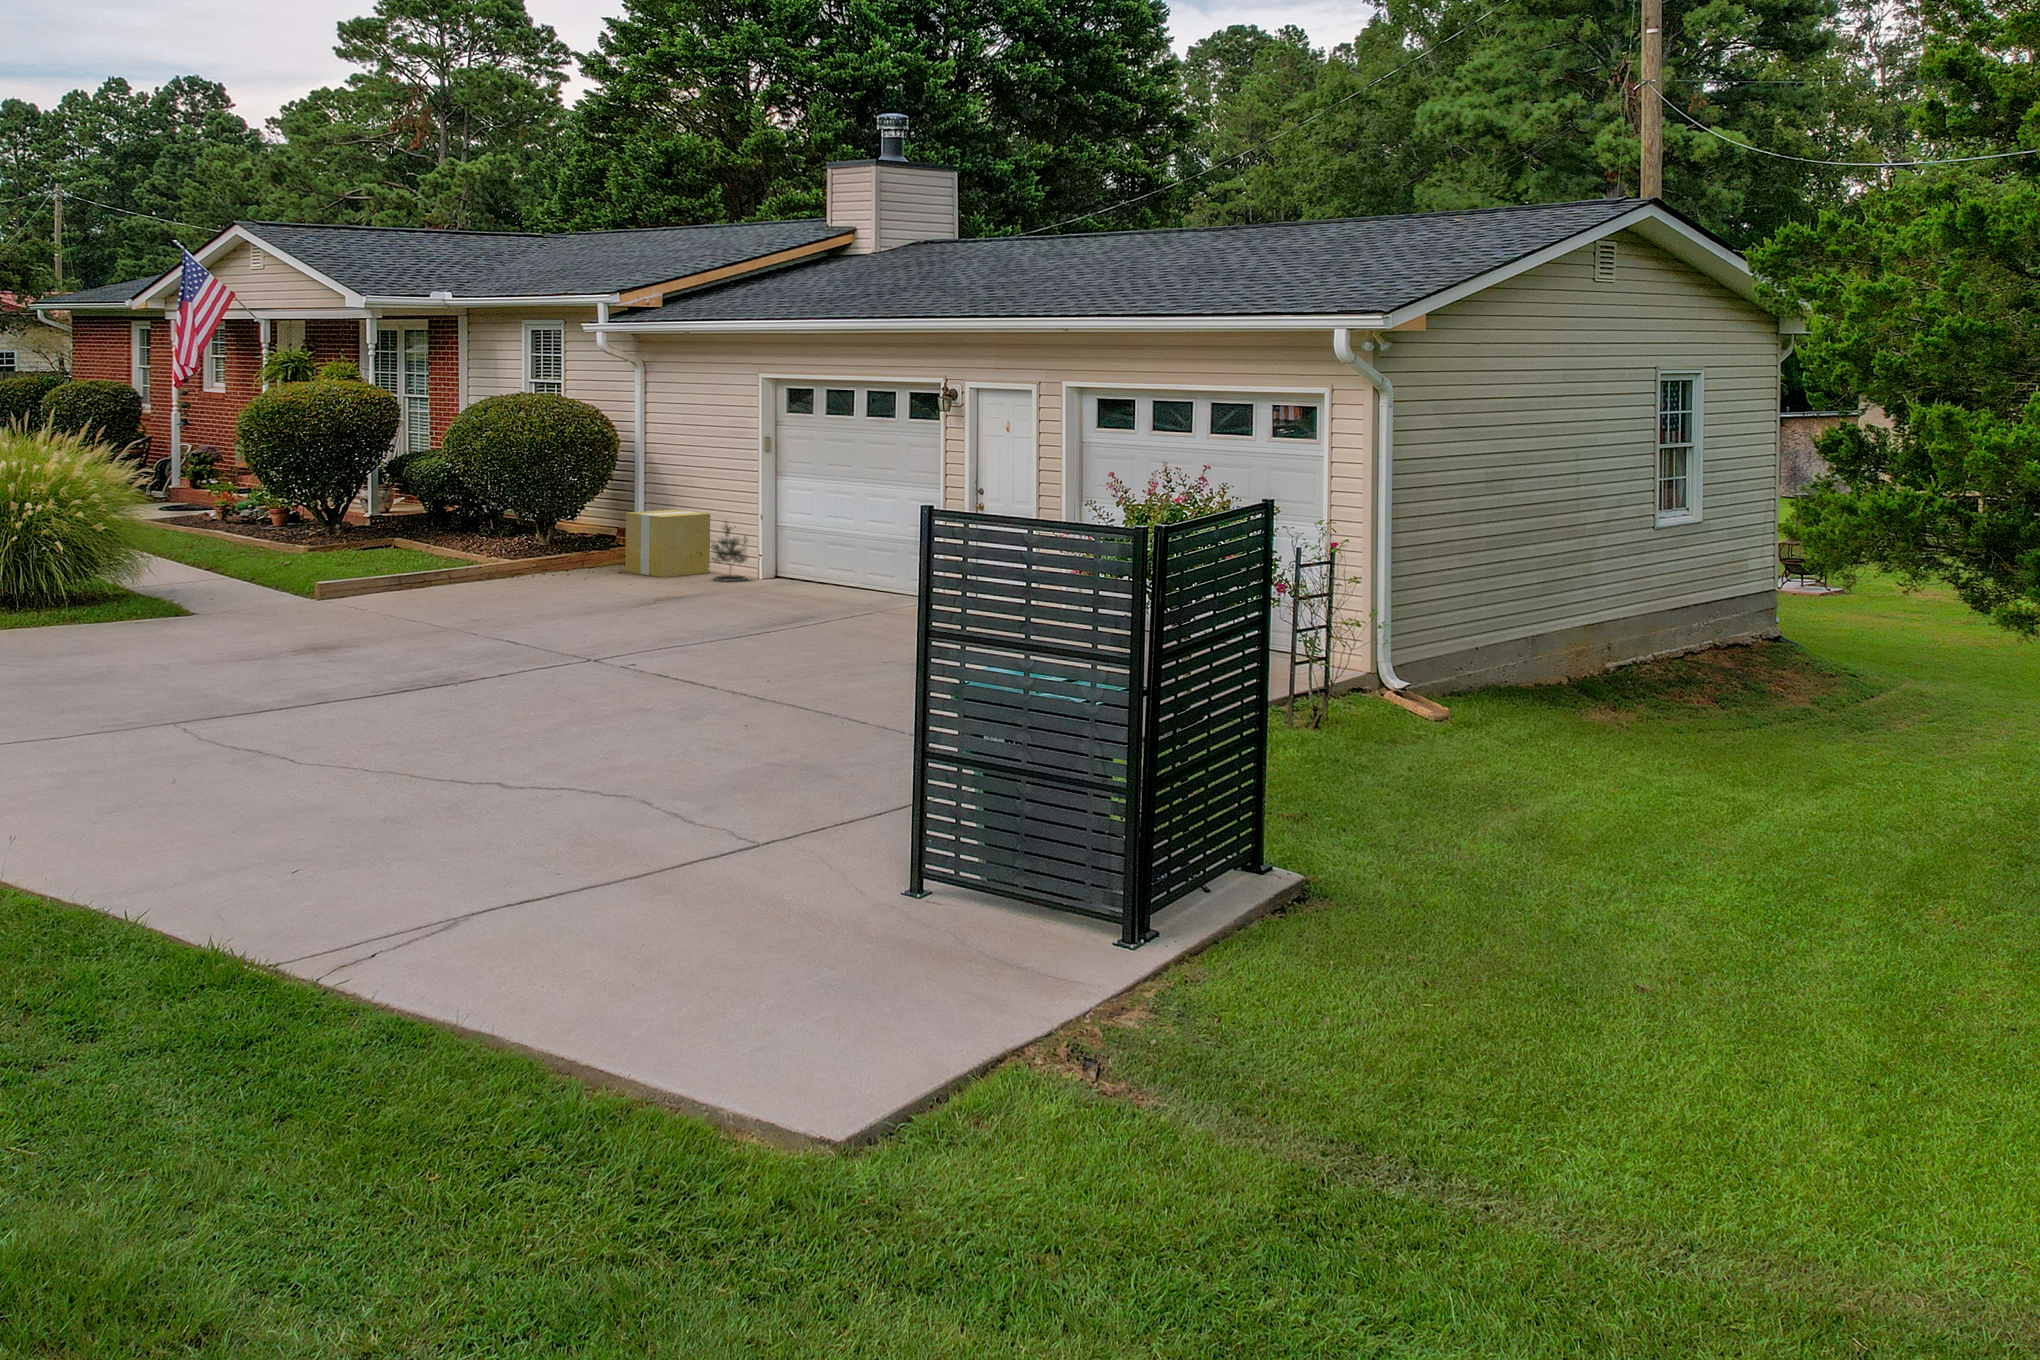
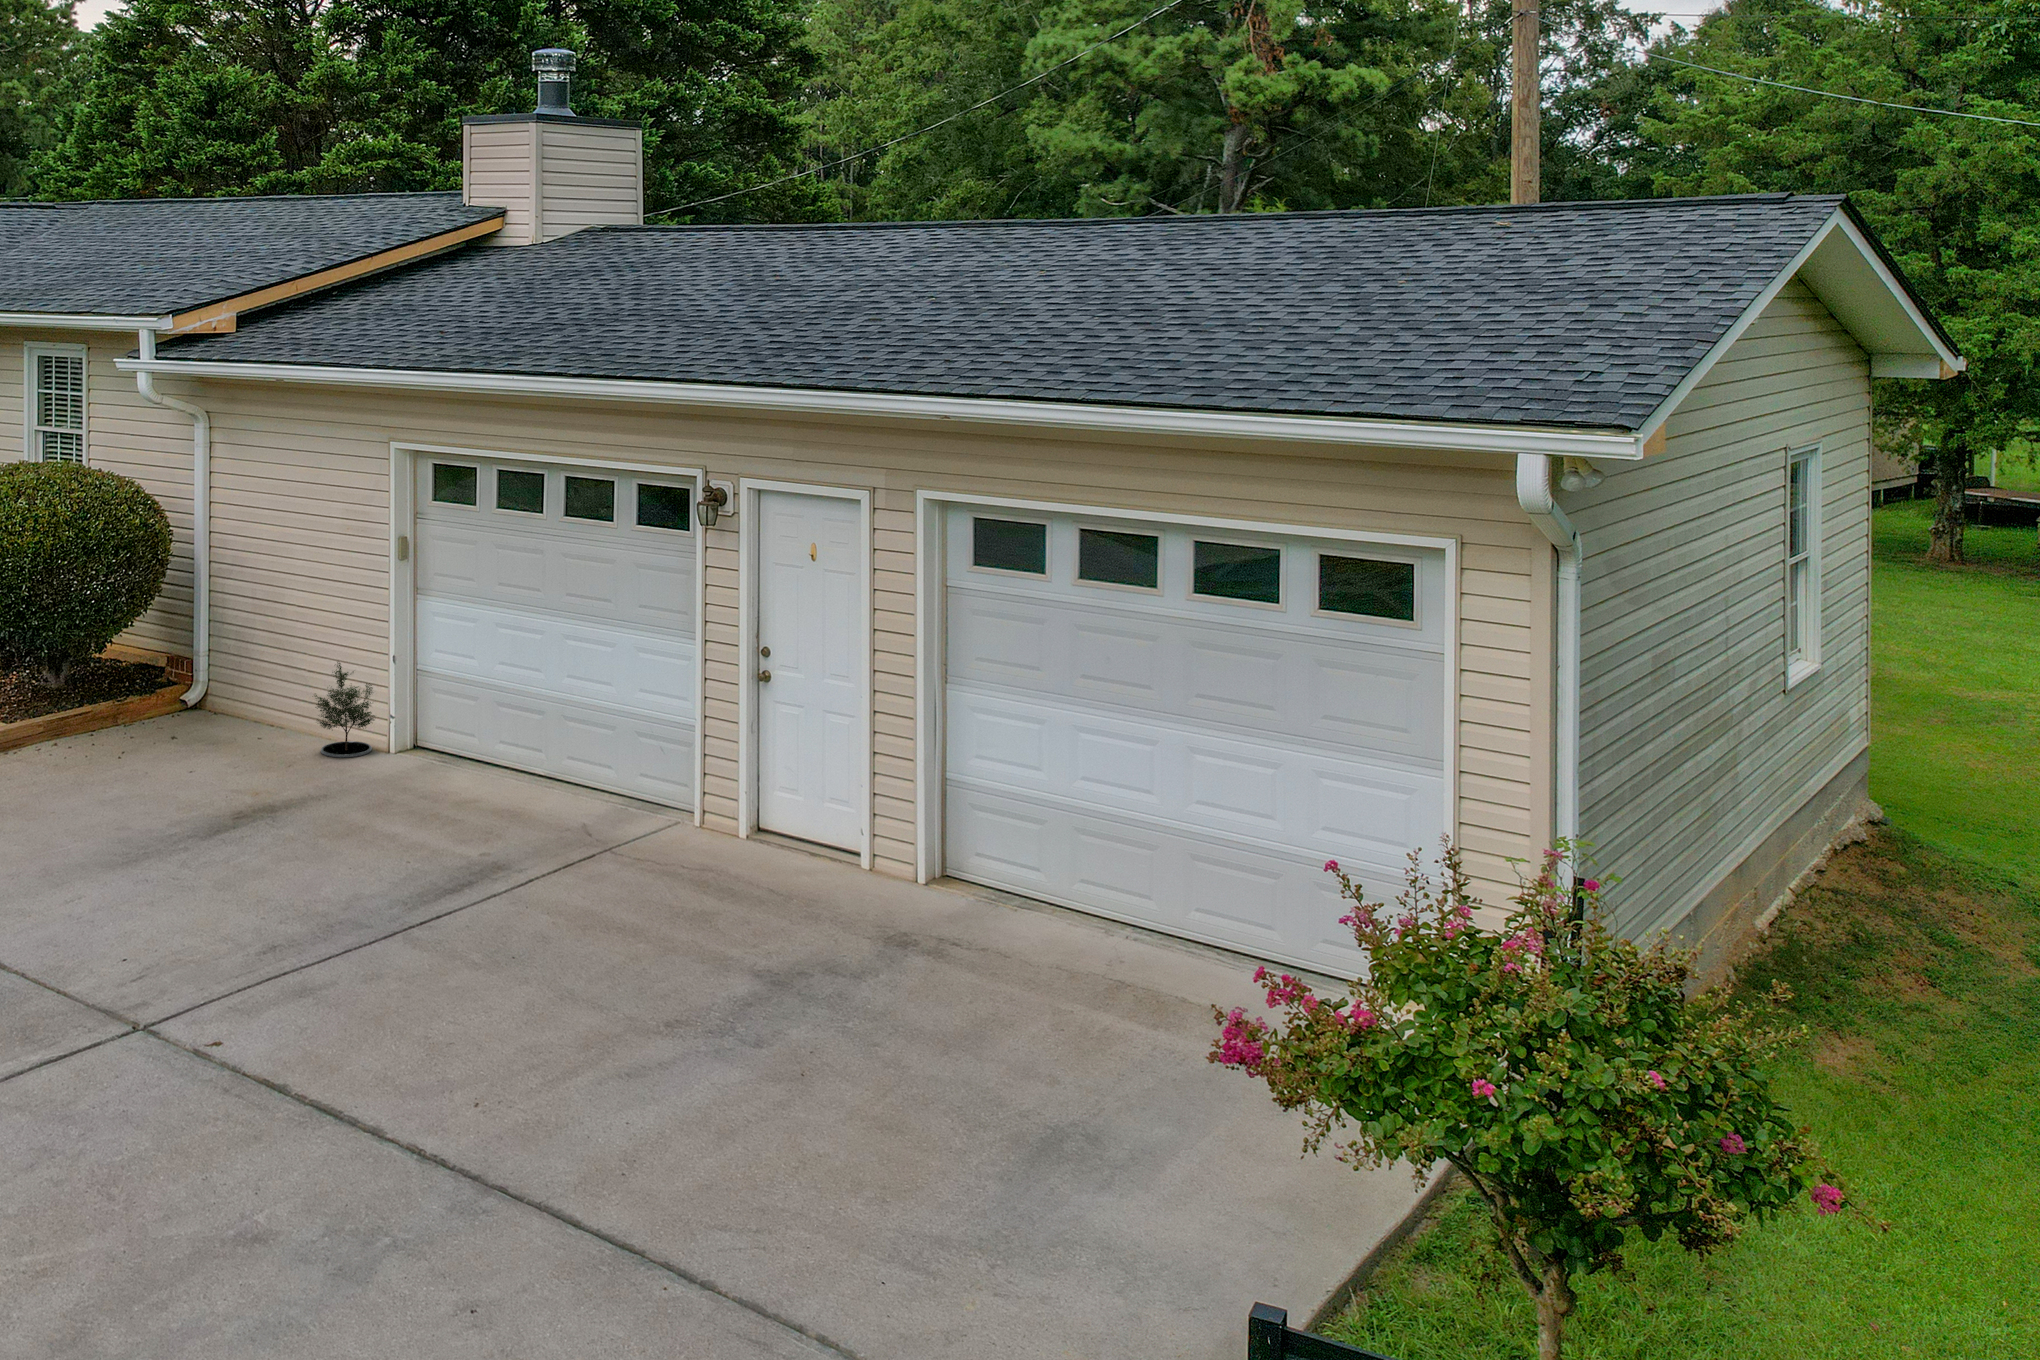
cardboard box: present [625,510,710,577] -> none [185,634,312,751]

